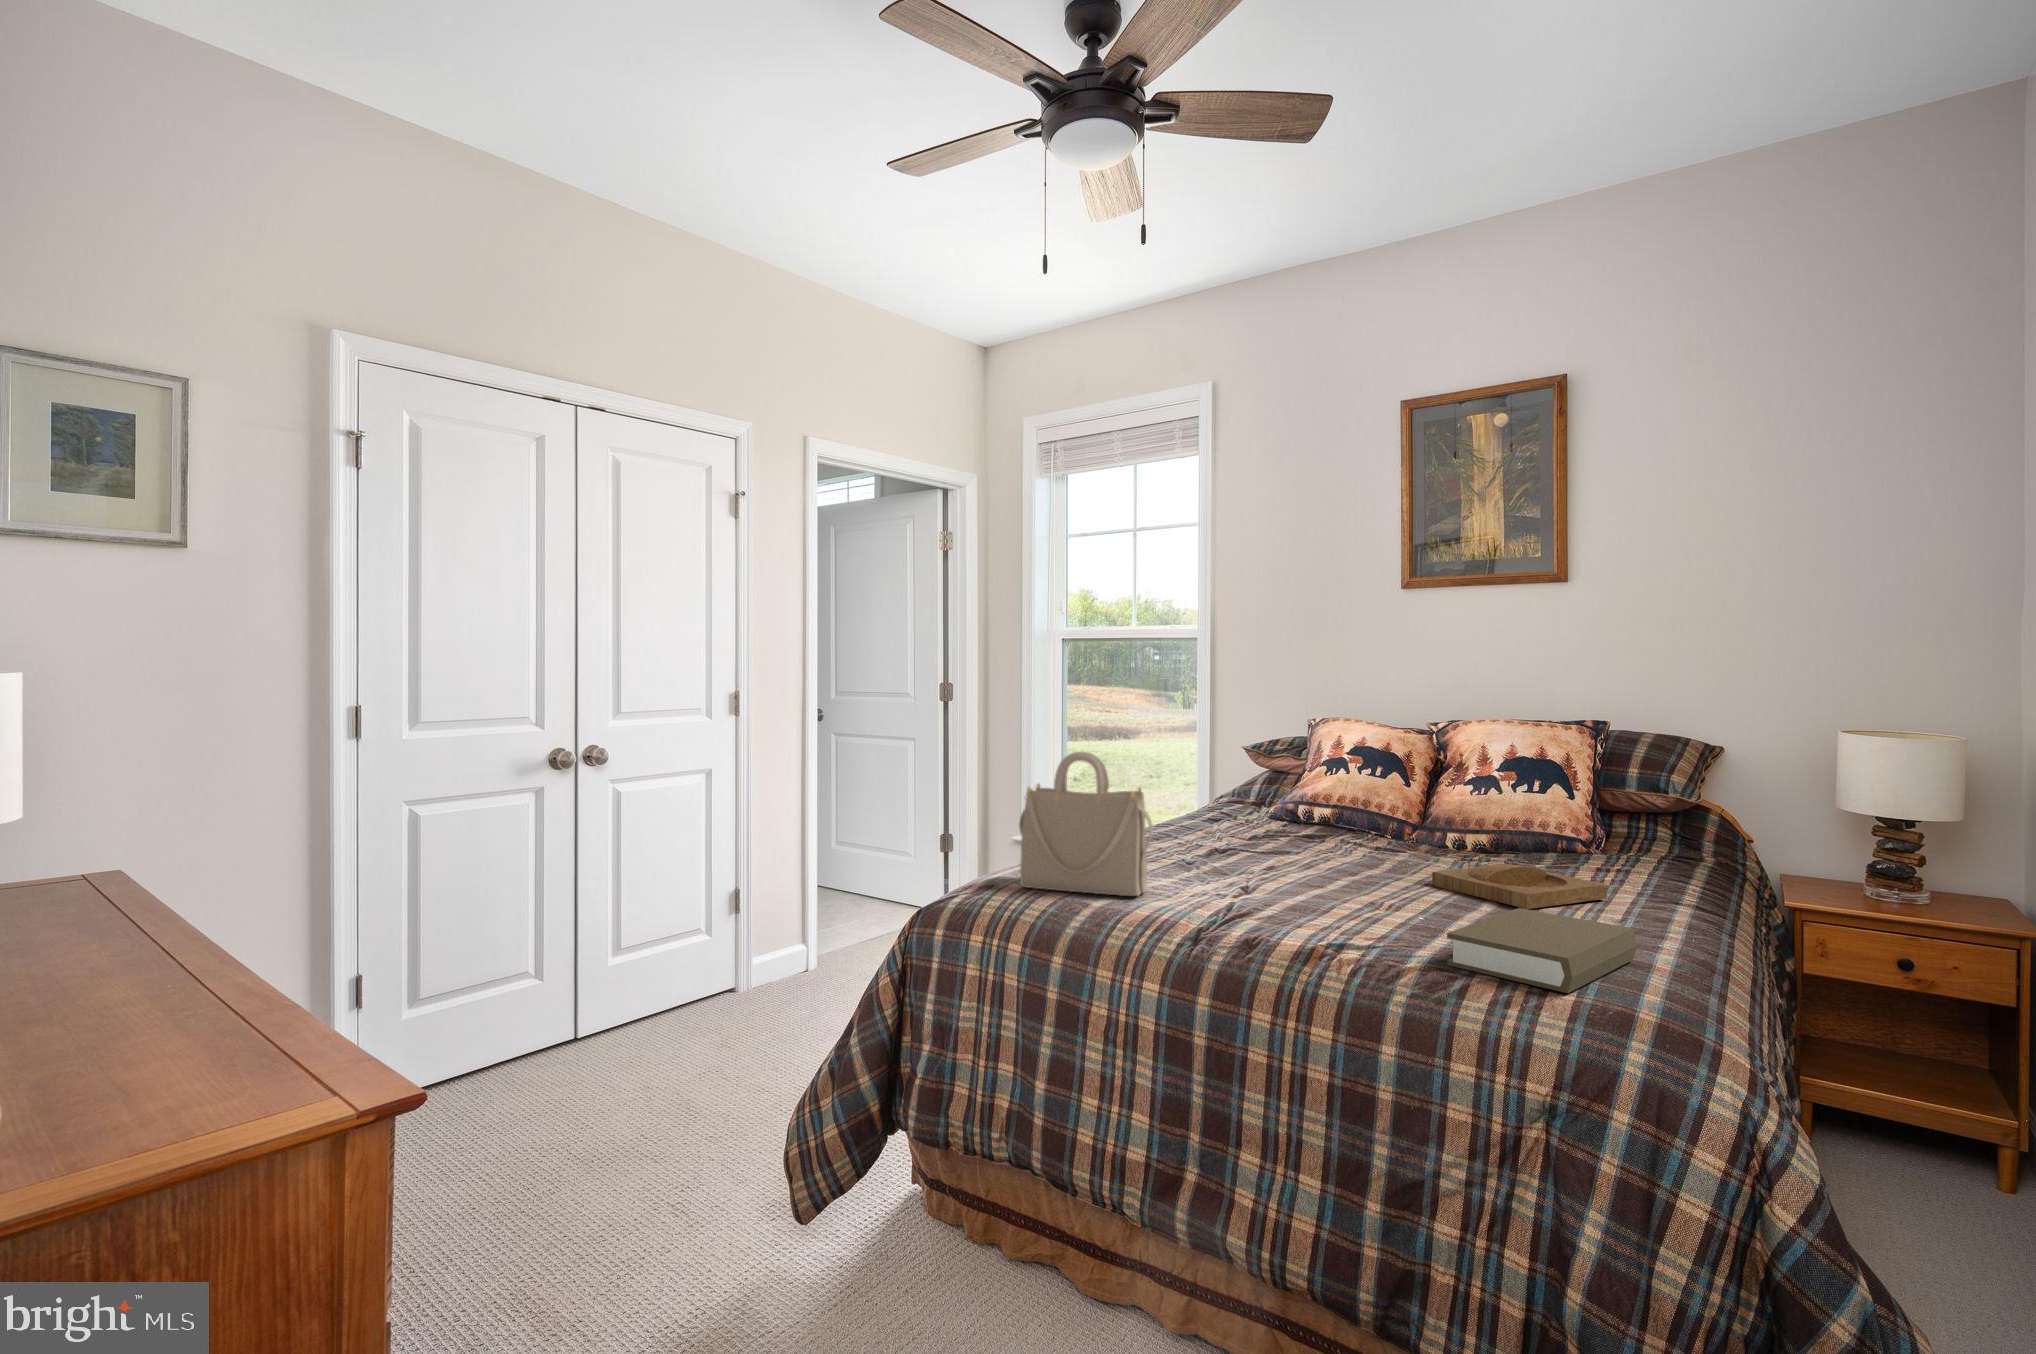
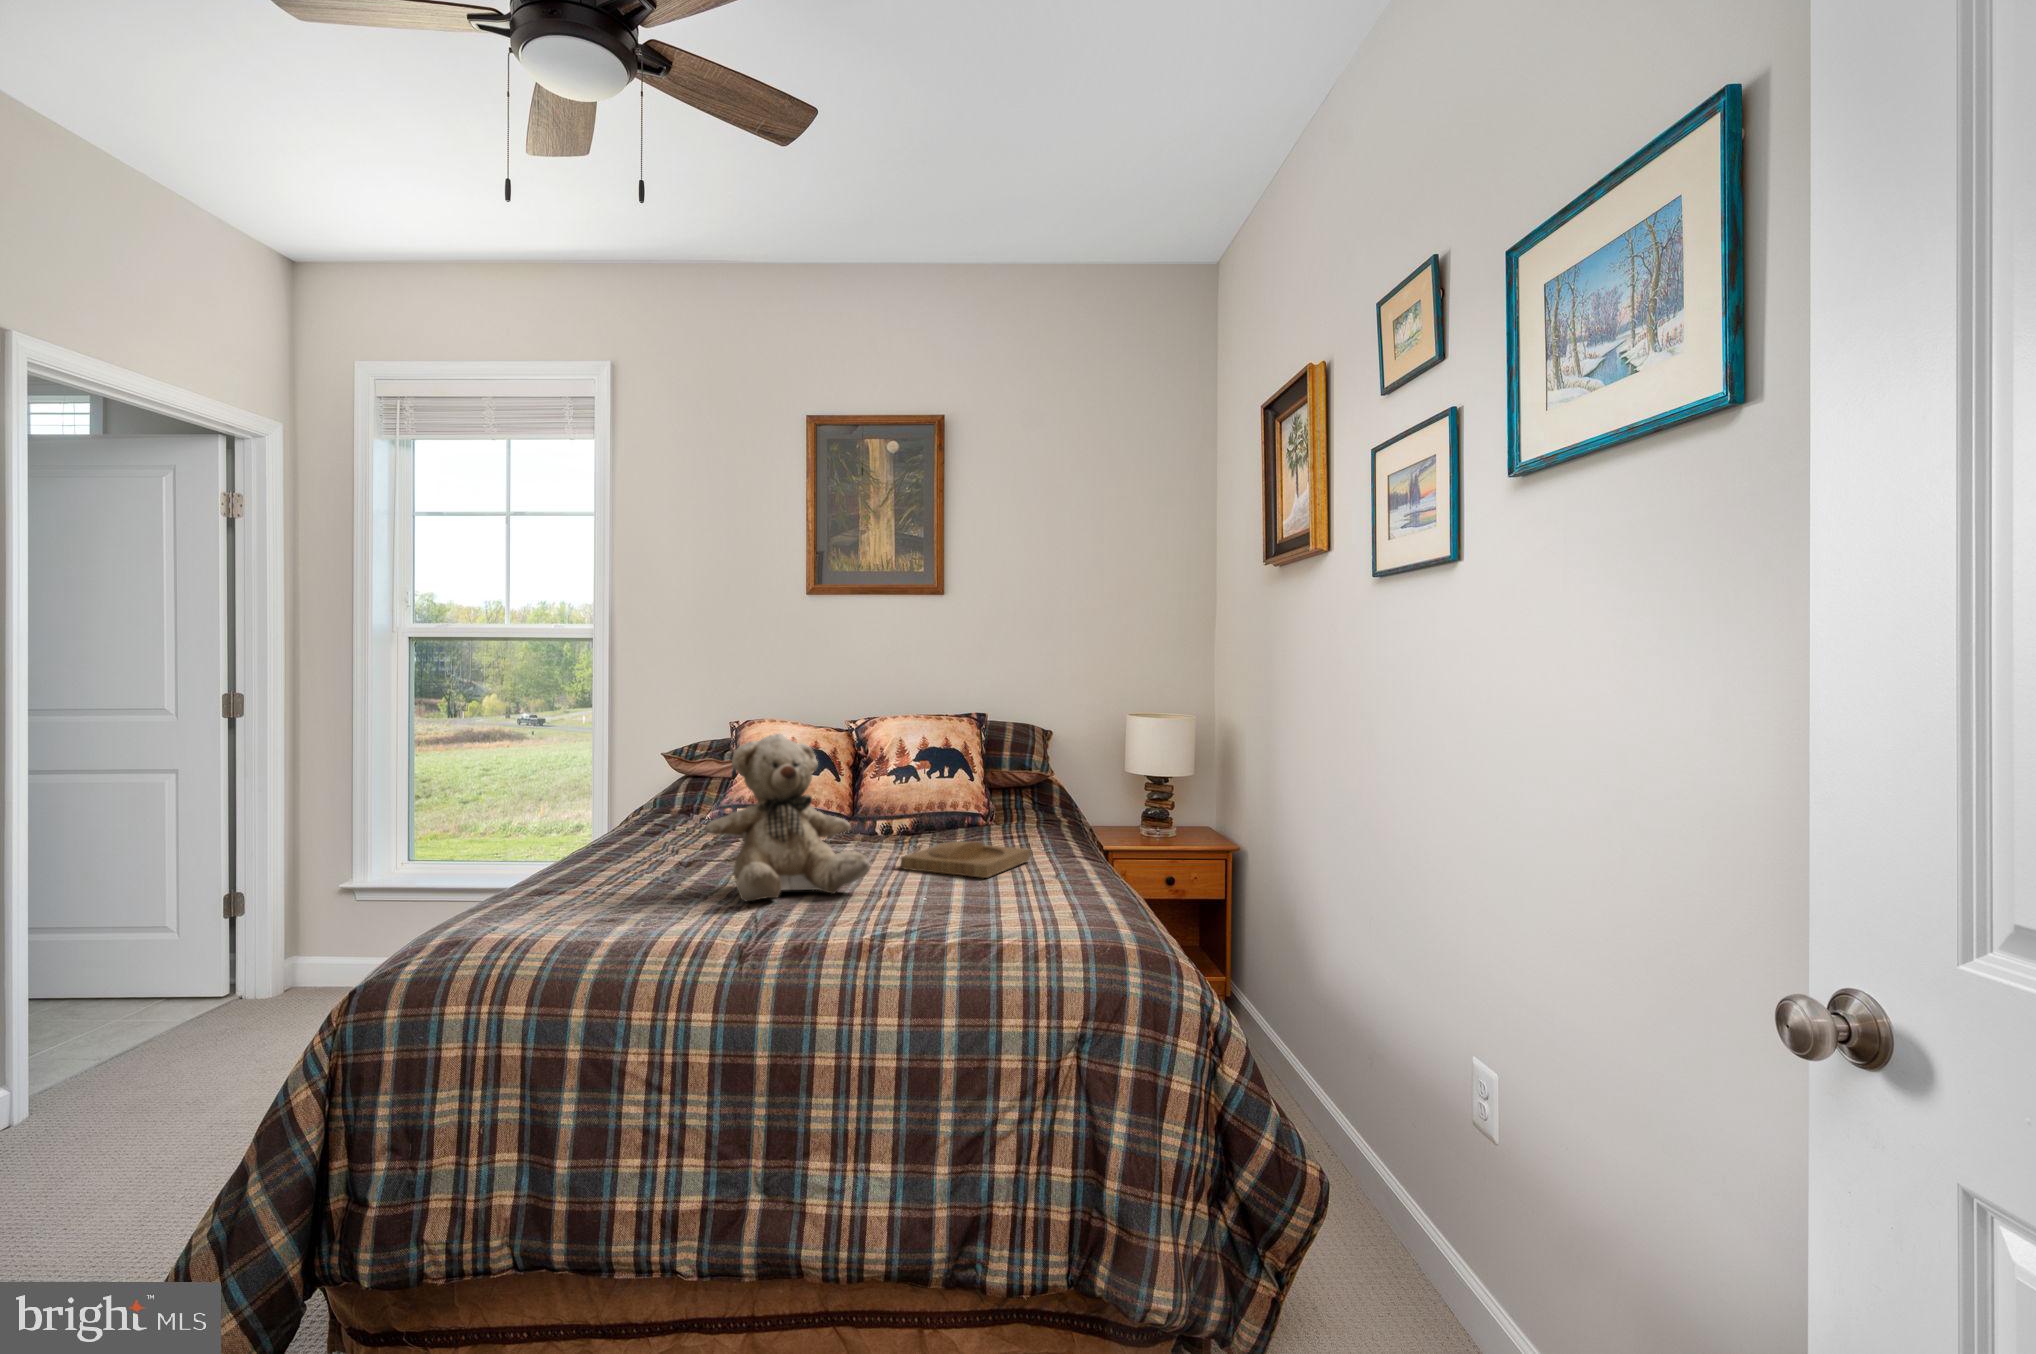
teddy bear: none [1209,730,1373,898] -> present [705,734,870,901]
handbag: present [1019,752,1153,896] -> none [489,769,660,937]
book: present [1447,908,1637,993] -> none [974,878,1090,941]

